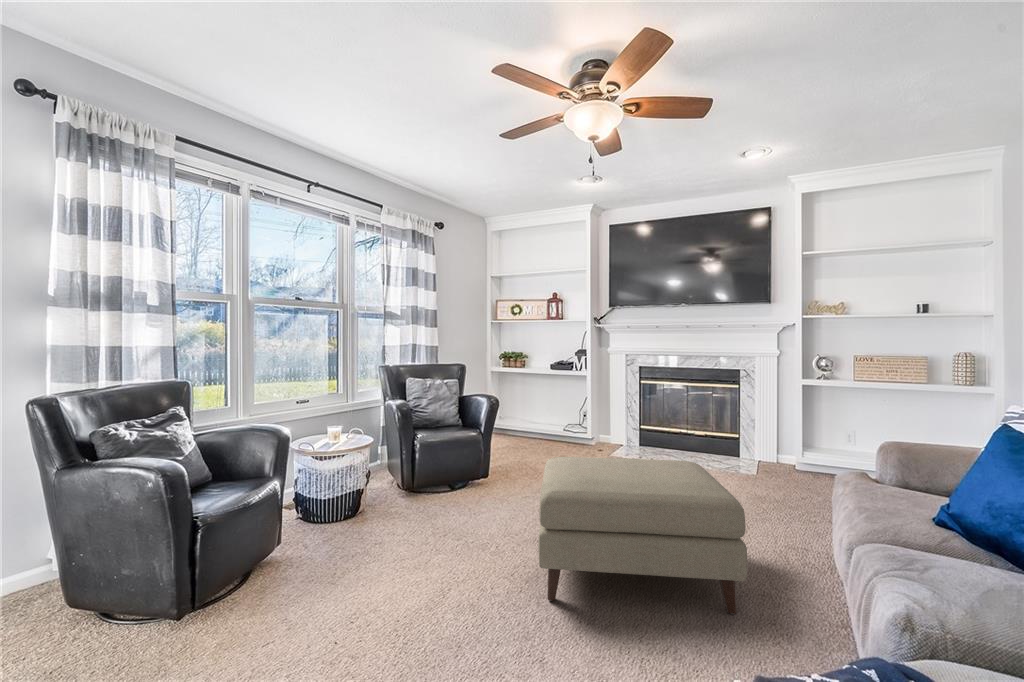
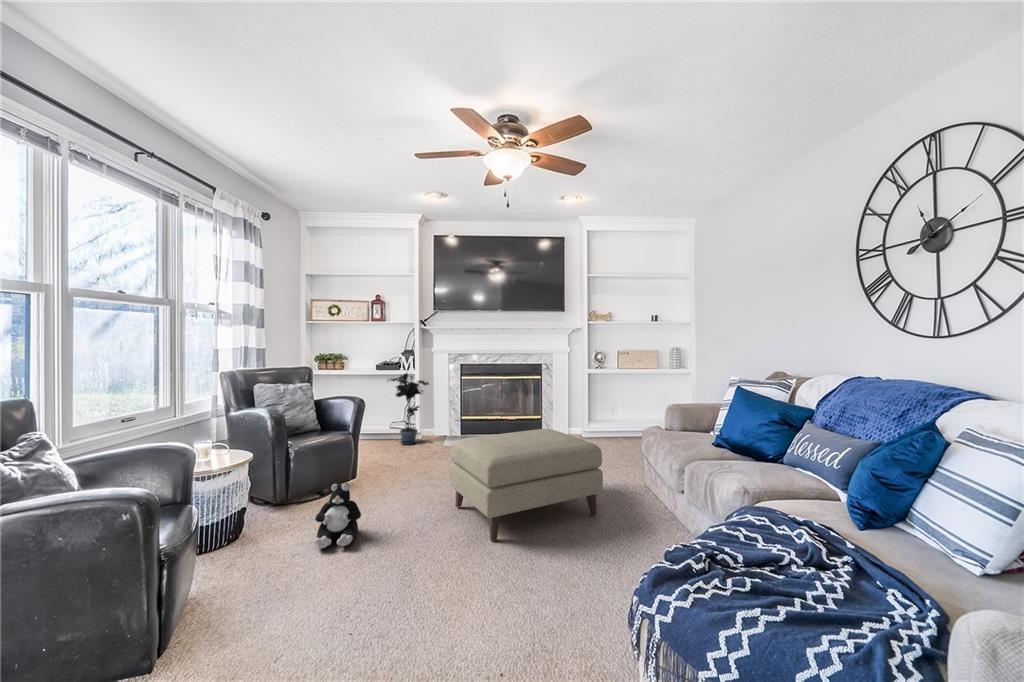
potted plant: none [557,371,597,453] -> present [387,373,429,445]
plush toy: none [386,483,437,551] -> present [315,483,361,548]

